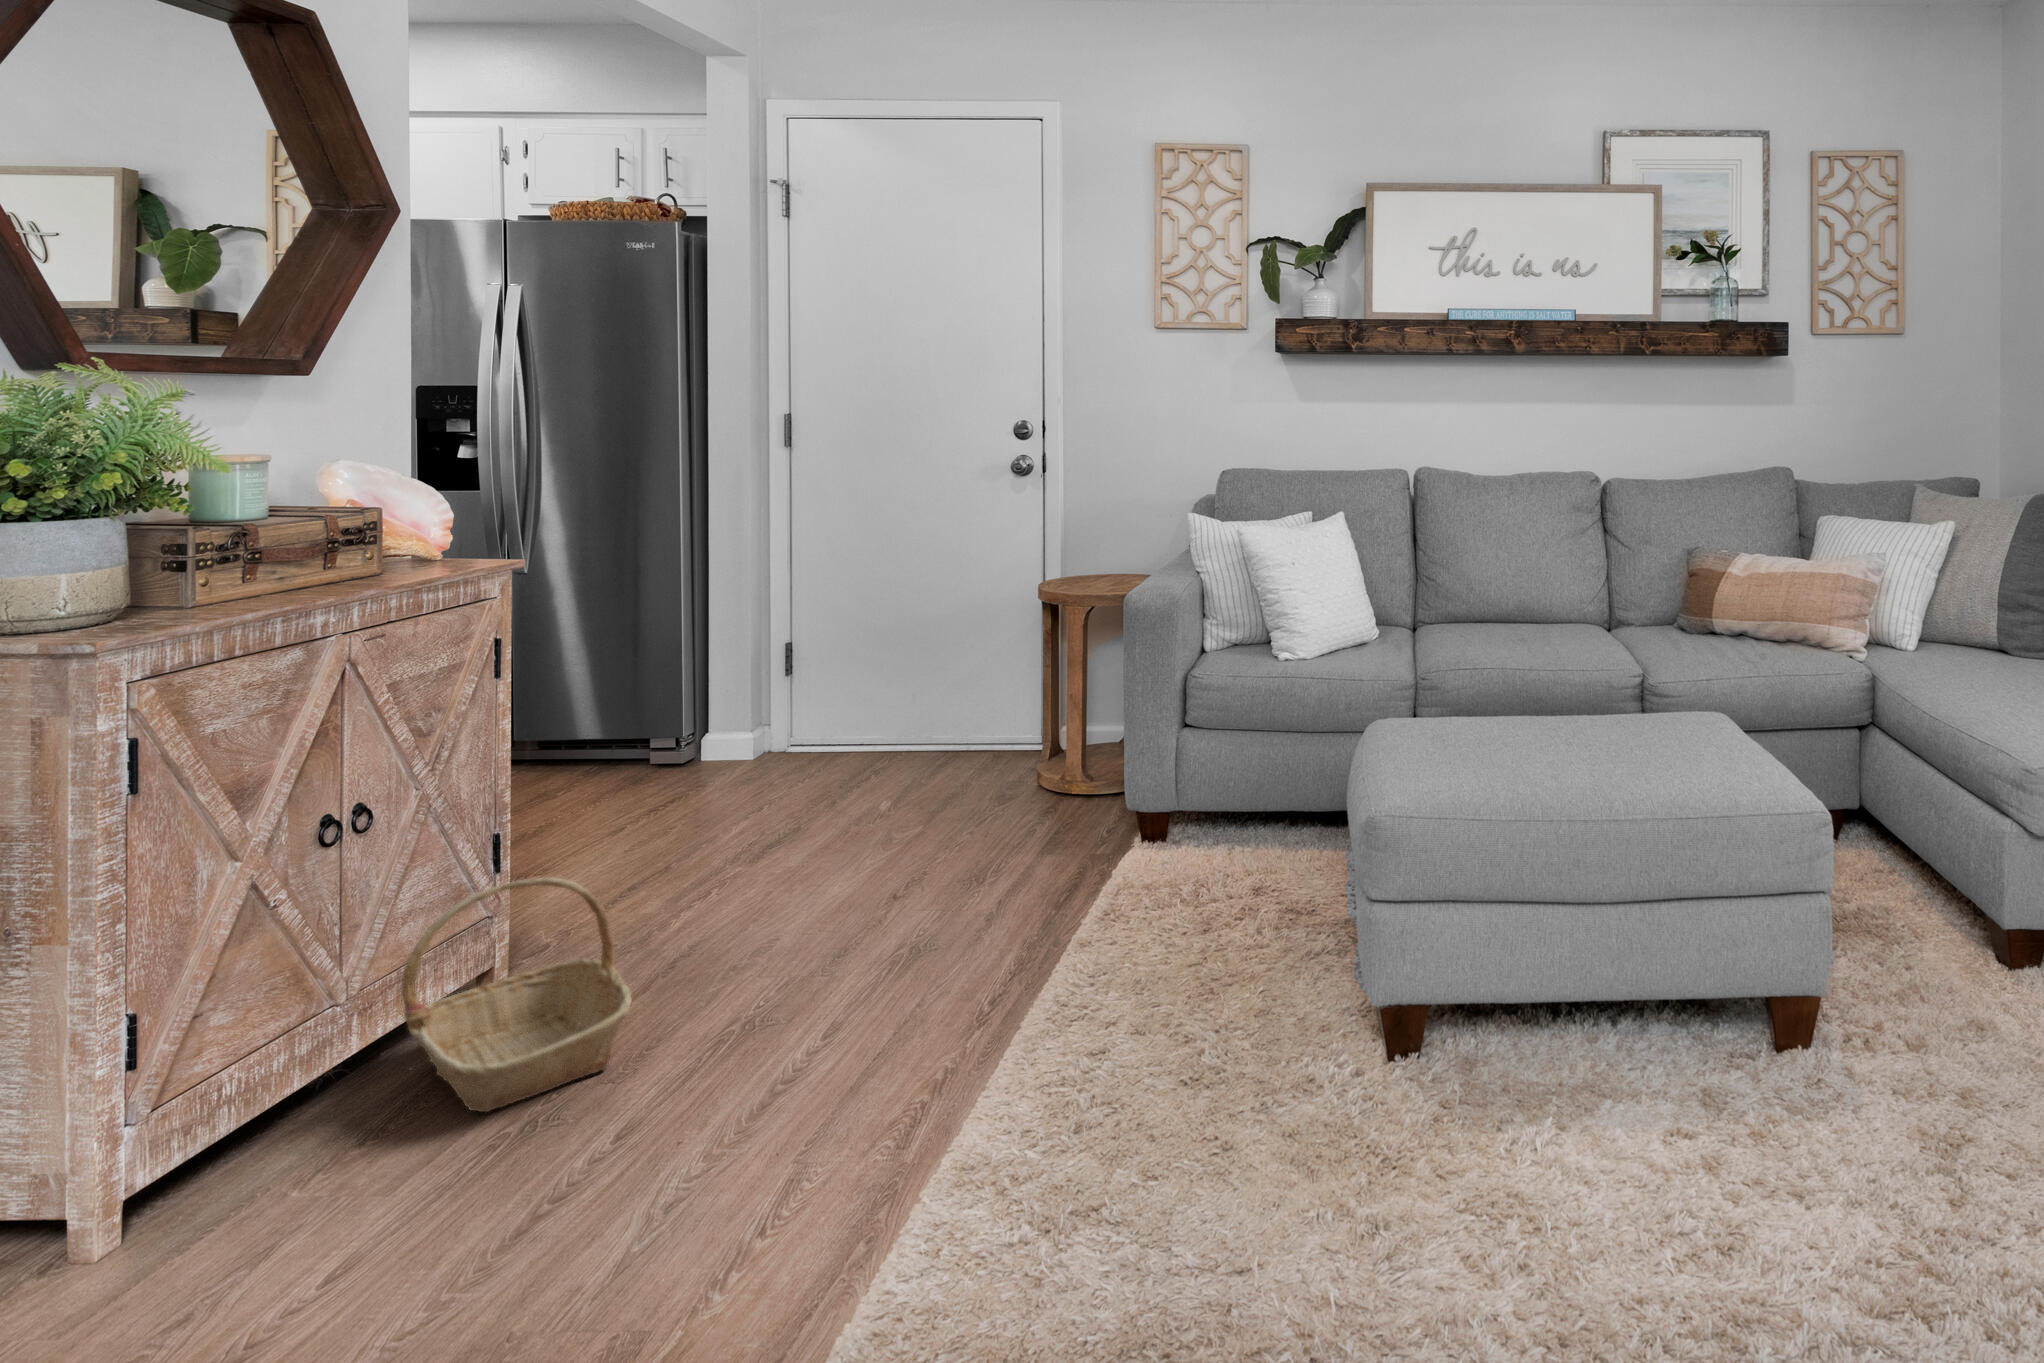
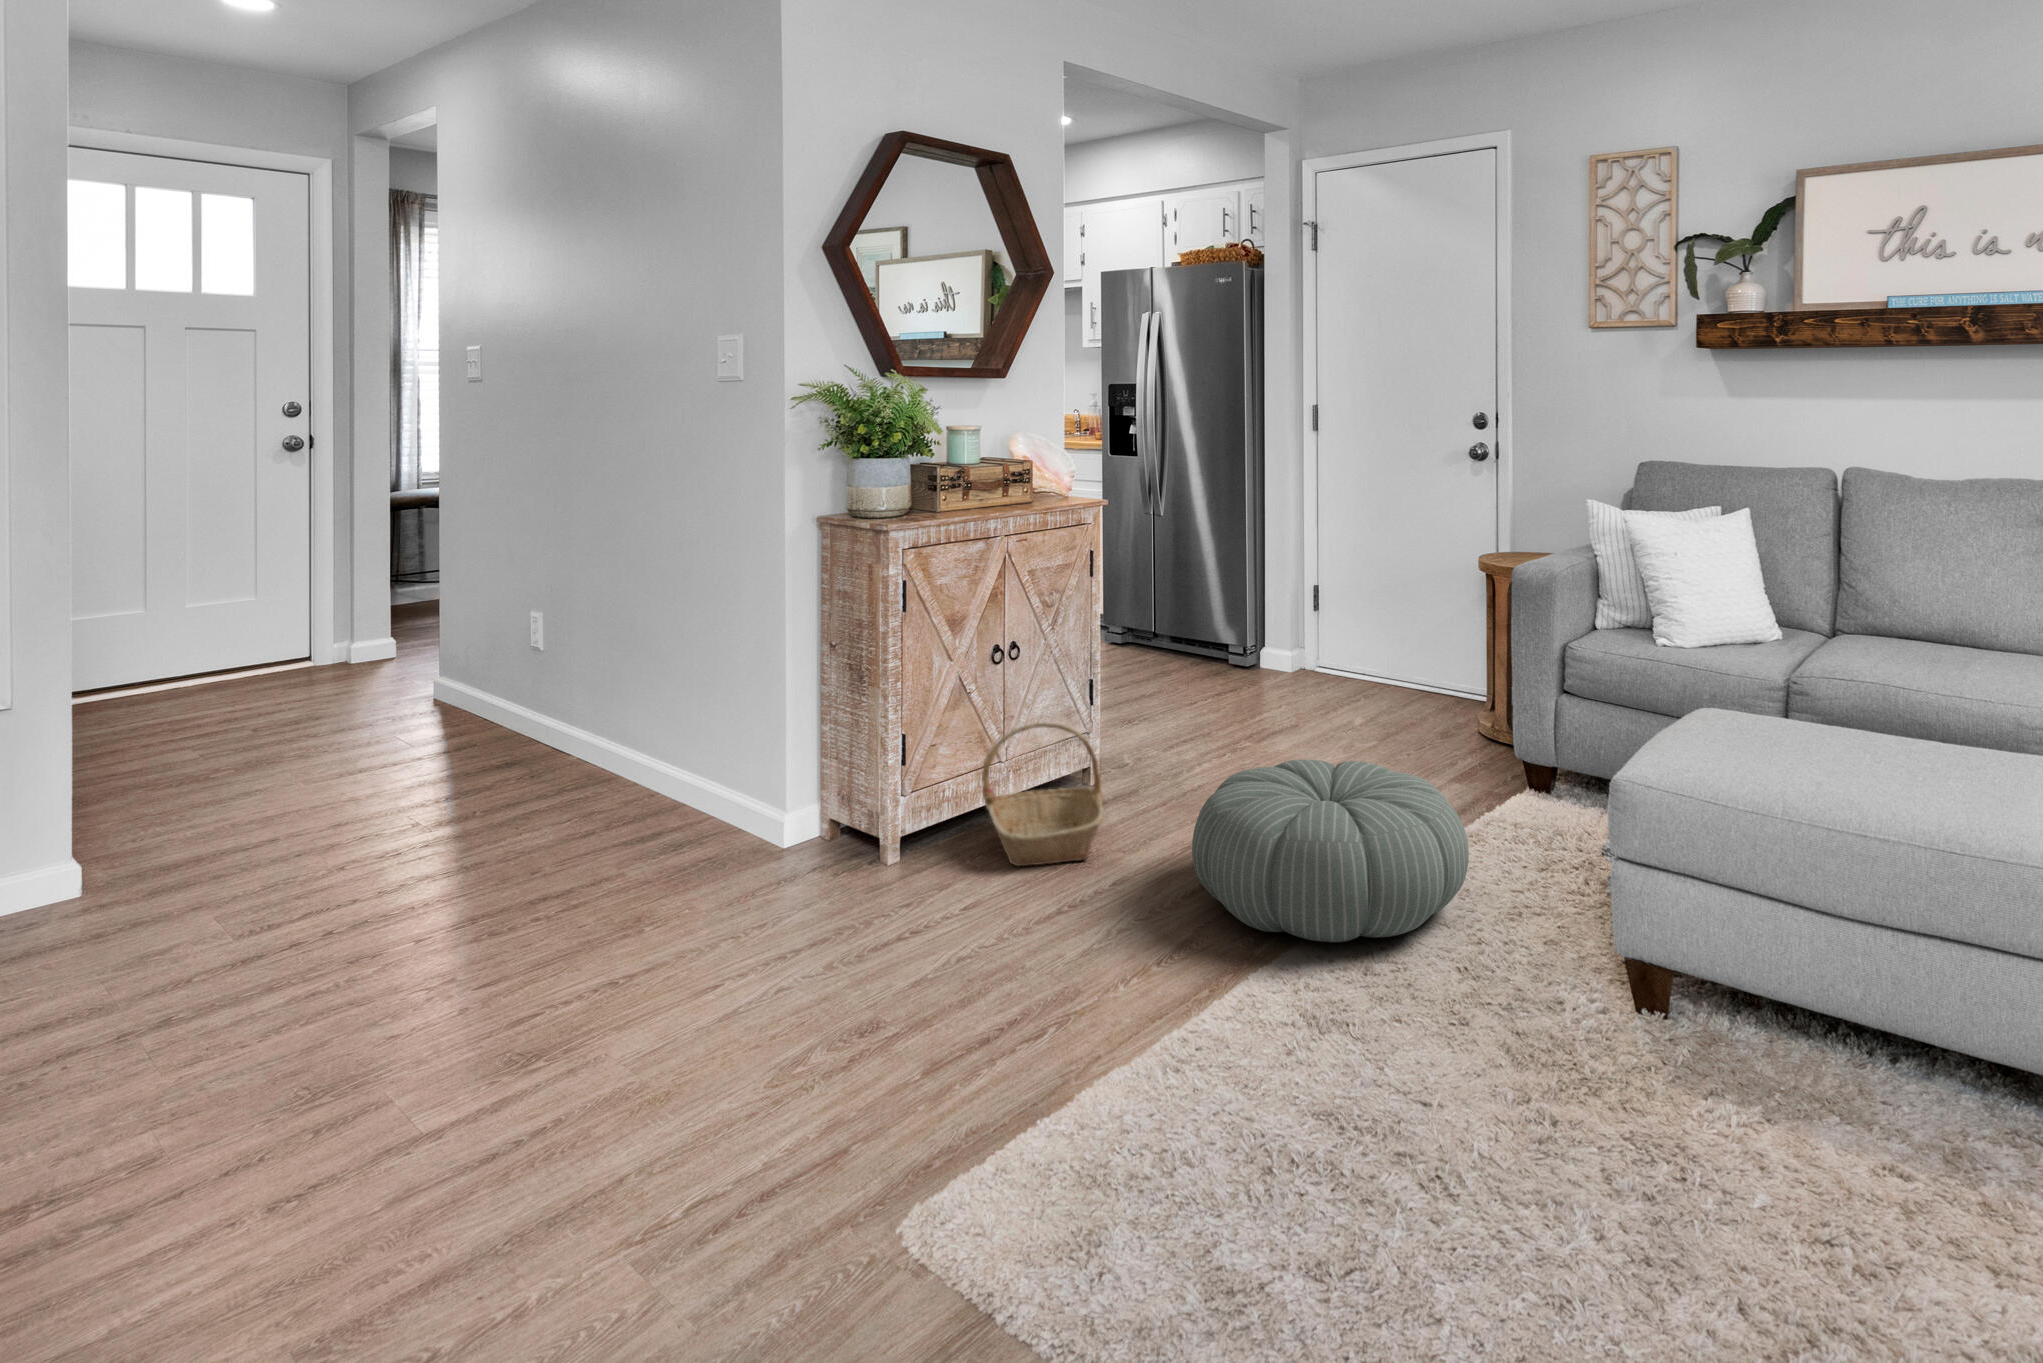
pouf: none [807,843,1166,1094] -> present [1192,759,1469,942]

